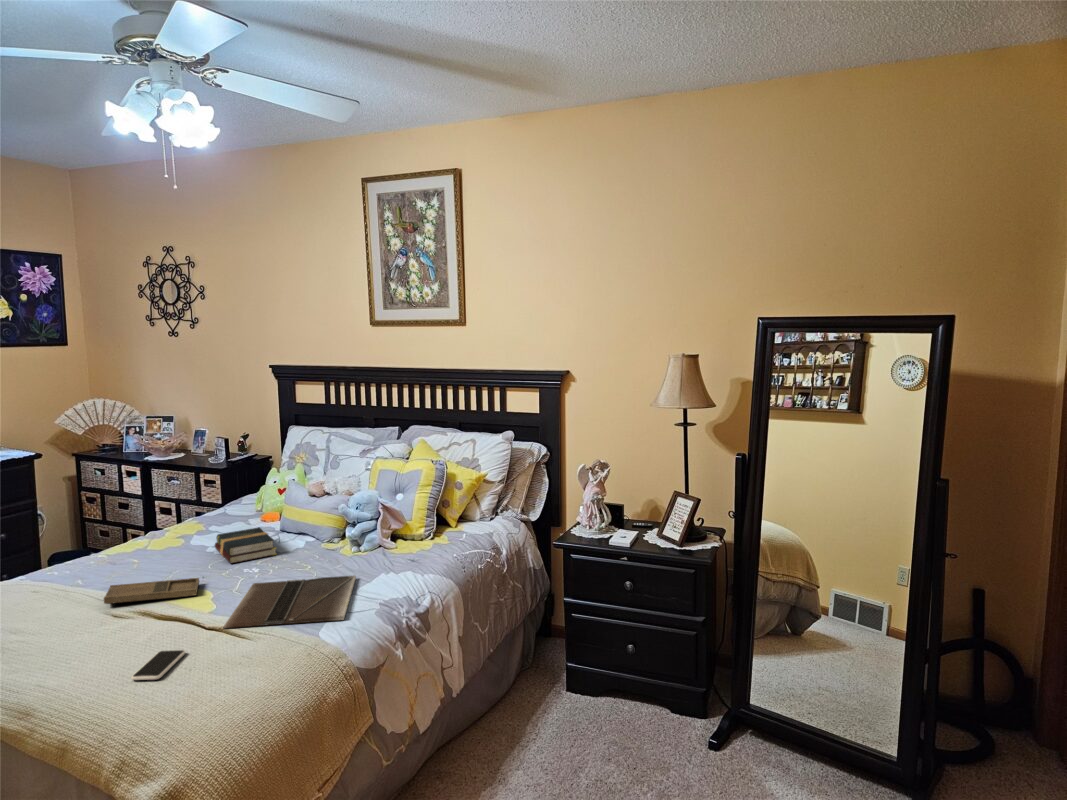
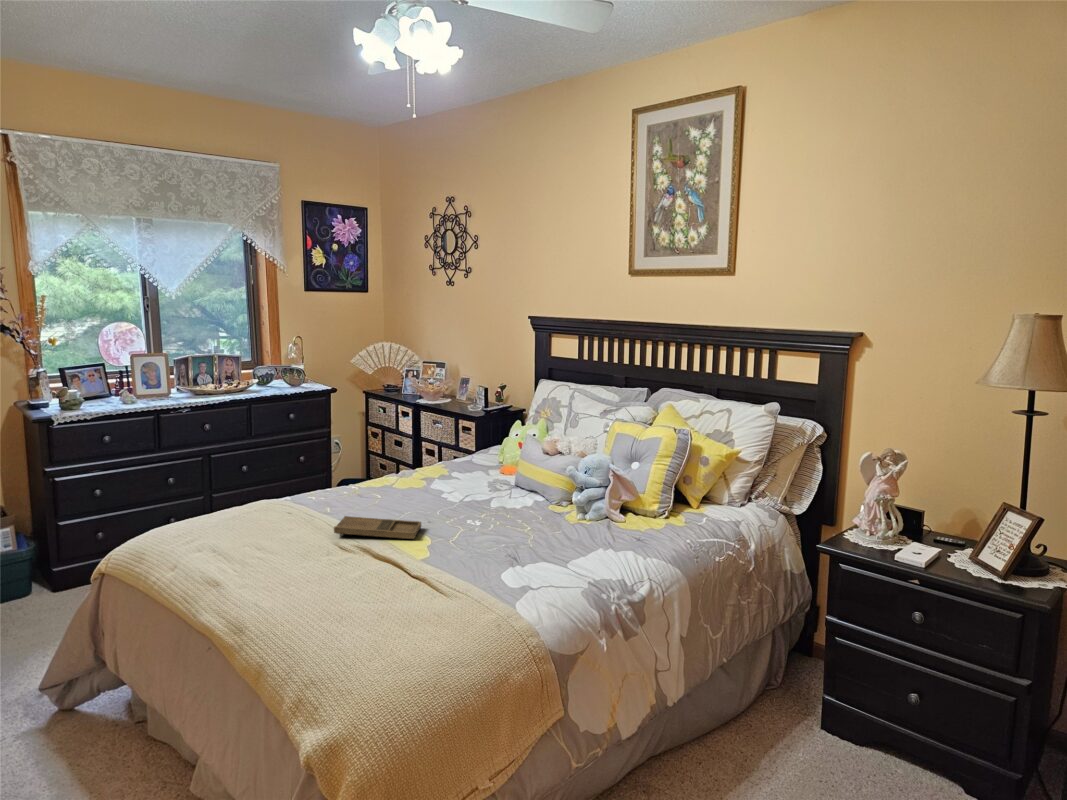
hardback book: present [215,527,277,564] -> none [448,479,503,512]
laptop: present [223,576,356,628] -> none [424,536,571,594]
smartphone: present [131,650,185,680] -> none [325,591,381,620]

